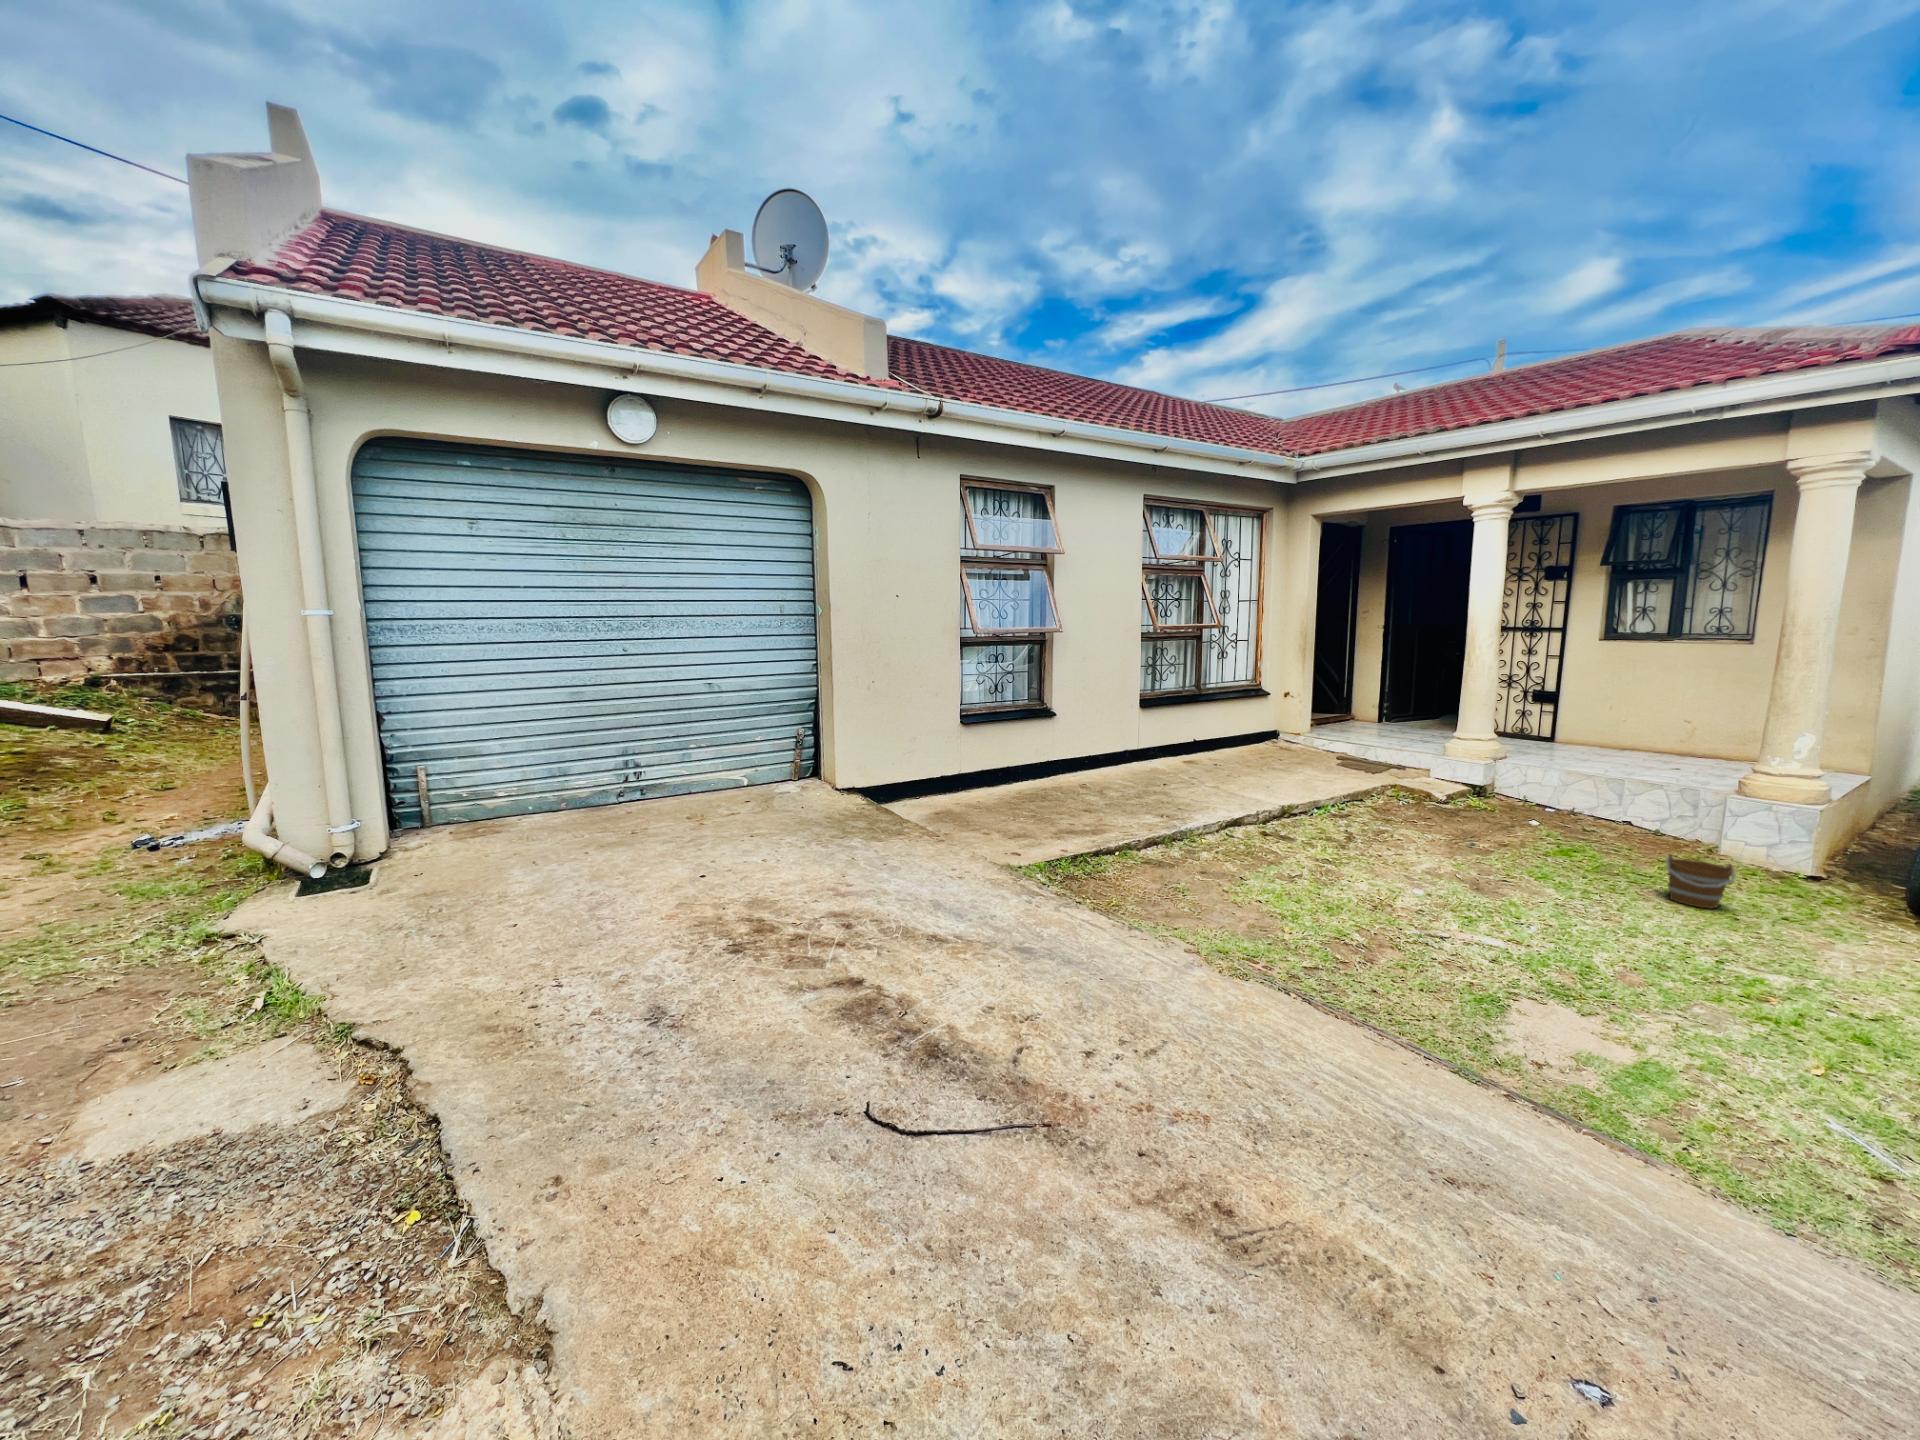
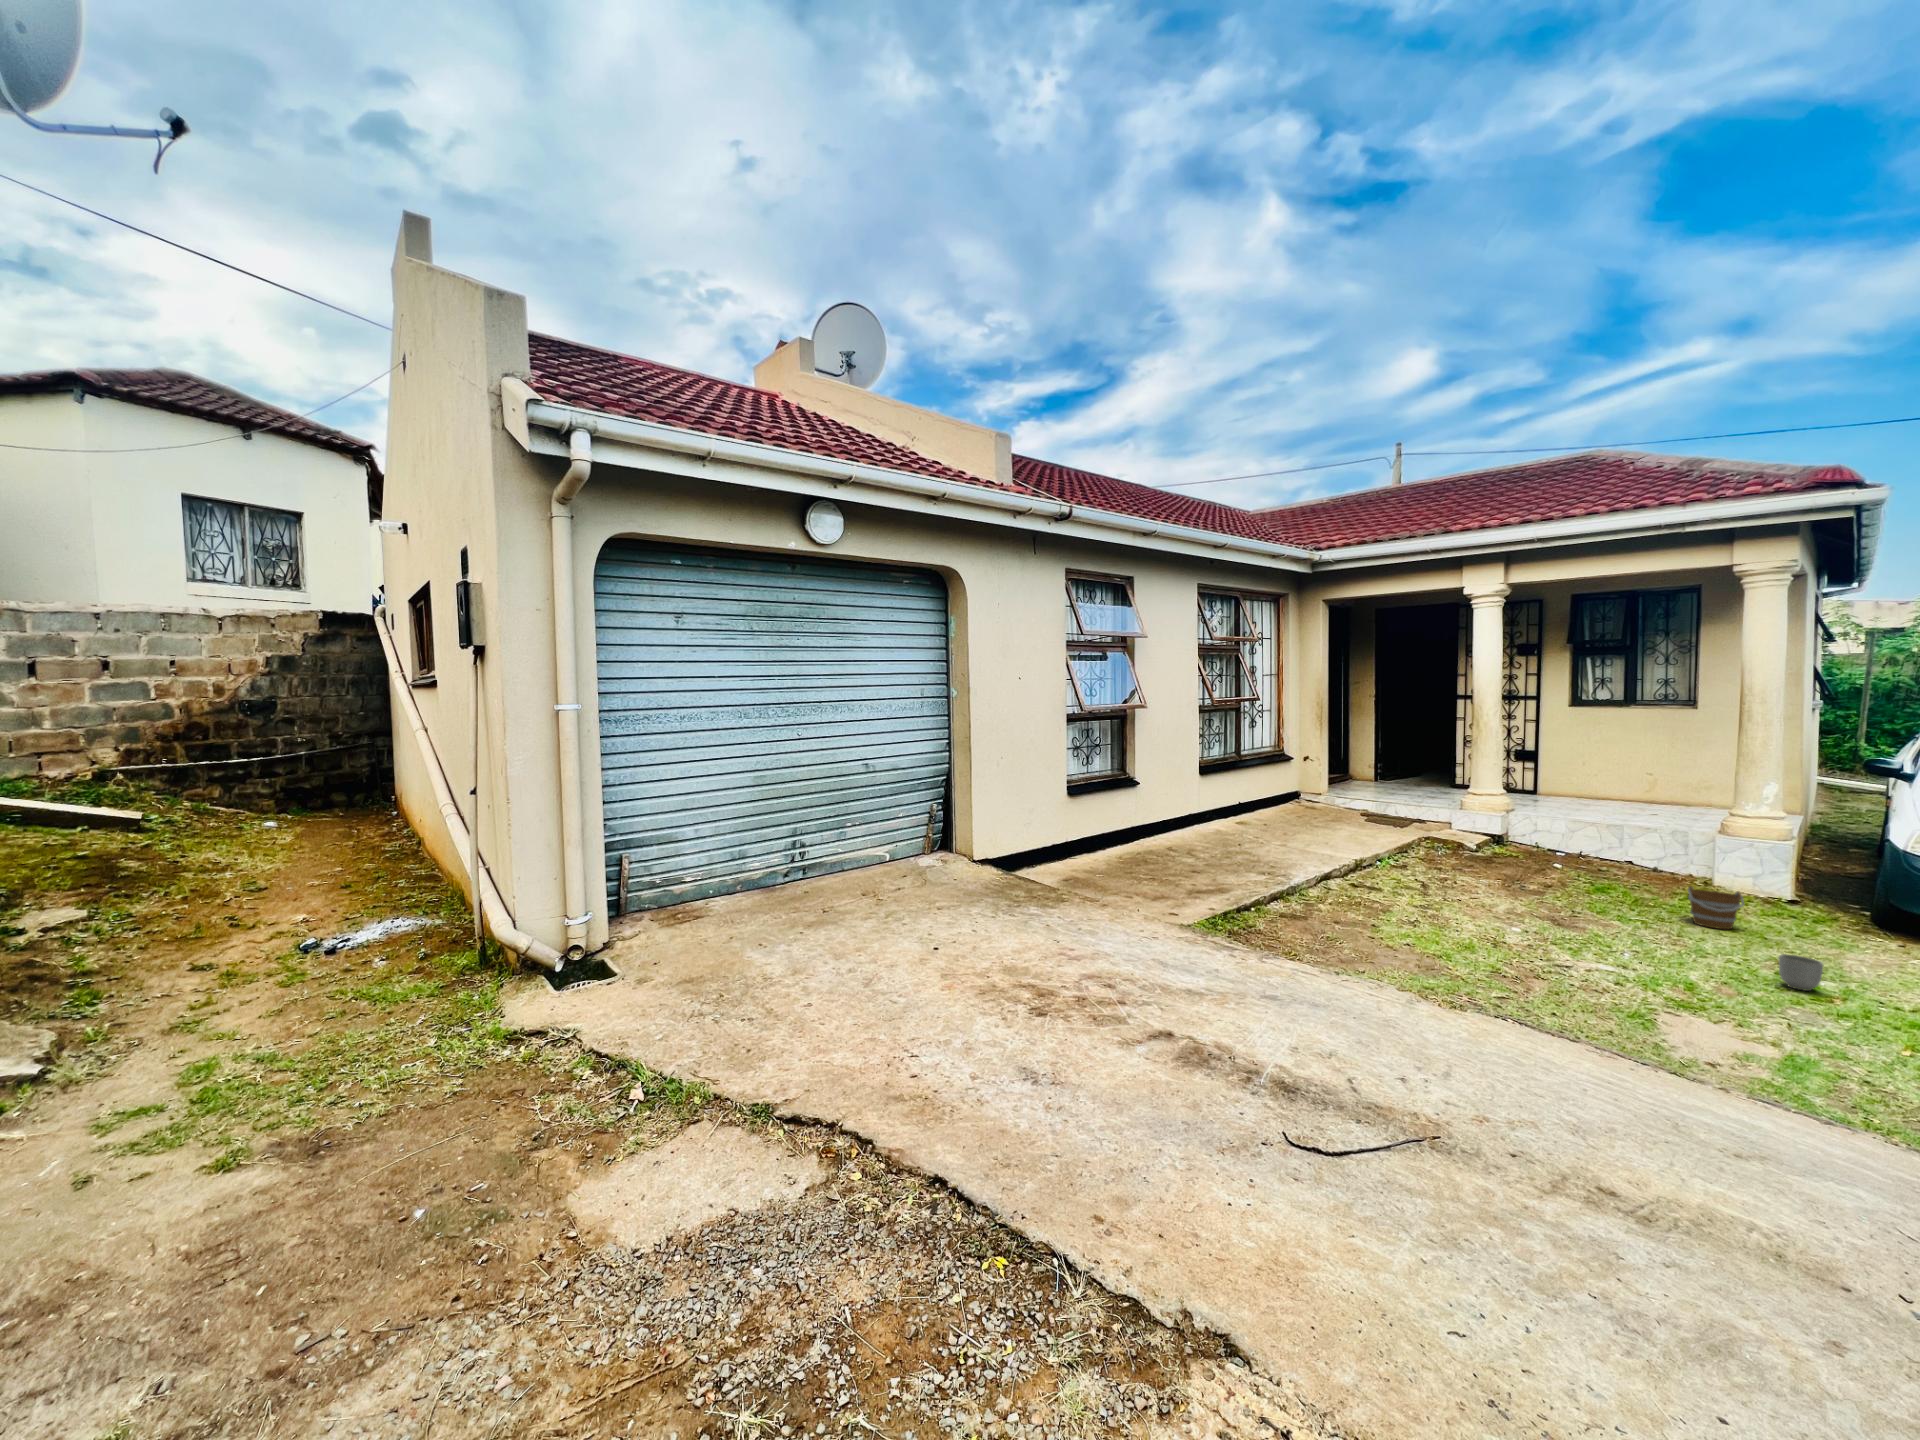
planter: none [1736,947,1793,994] -> present [1778,954,1824,991]

